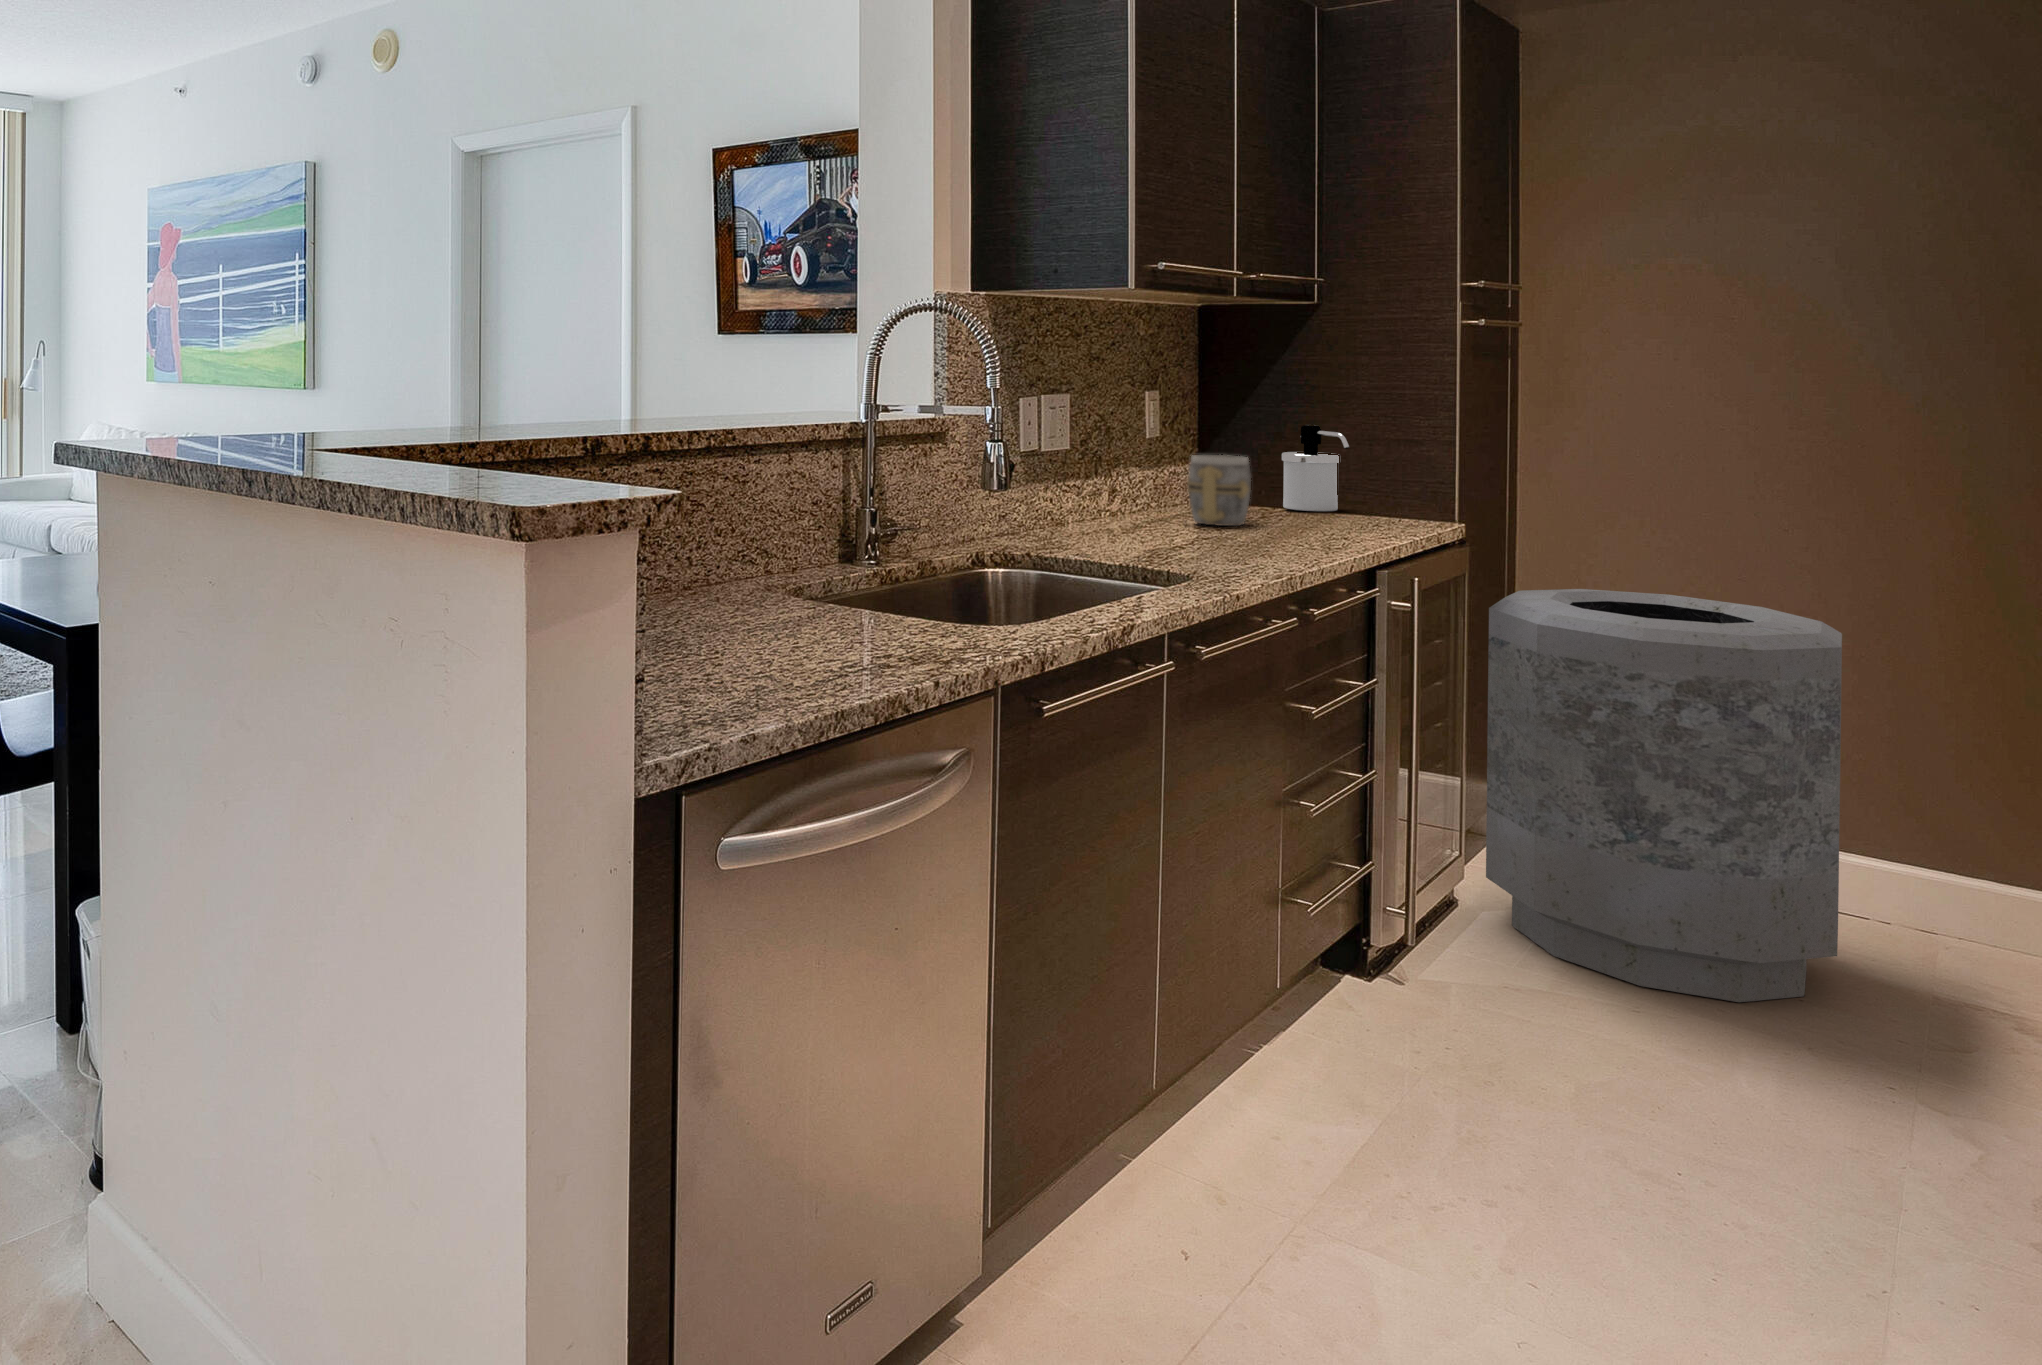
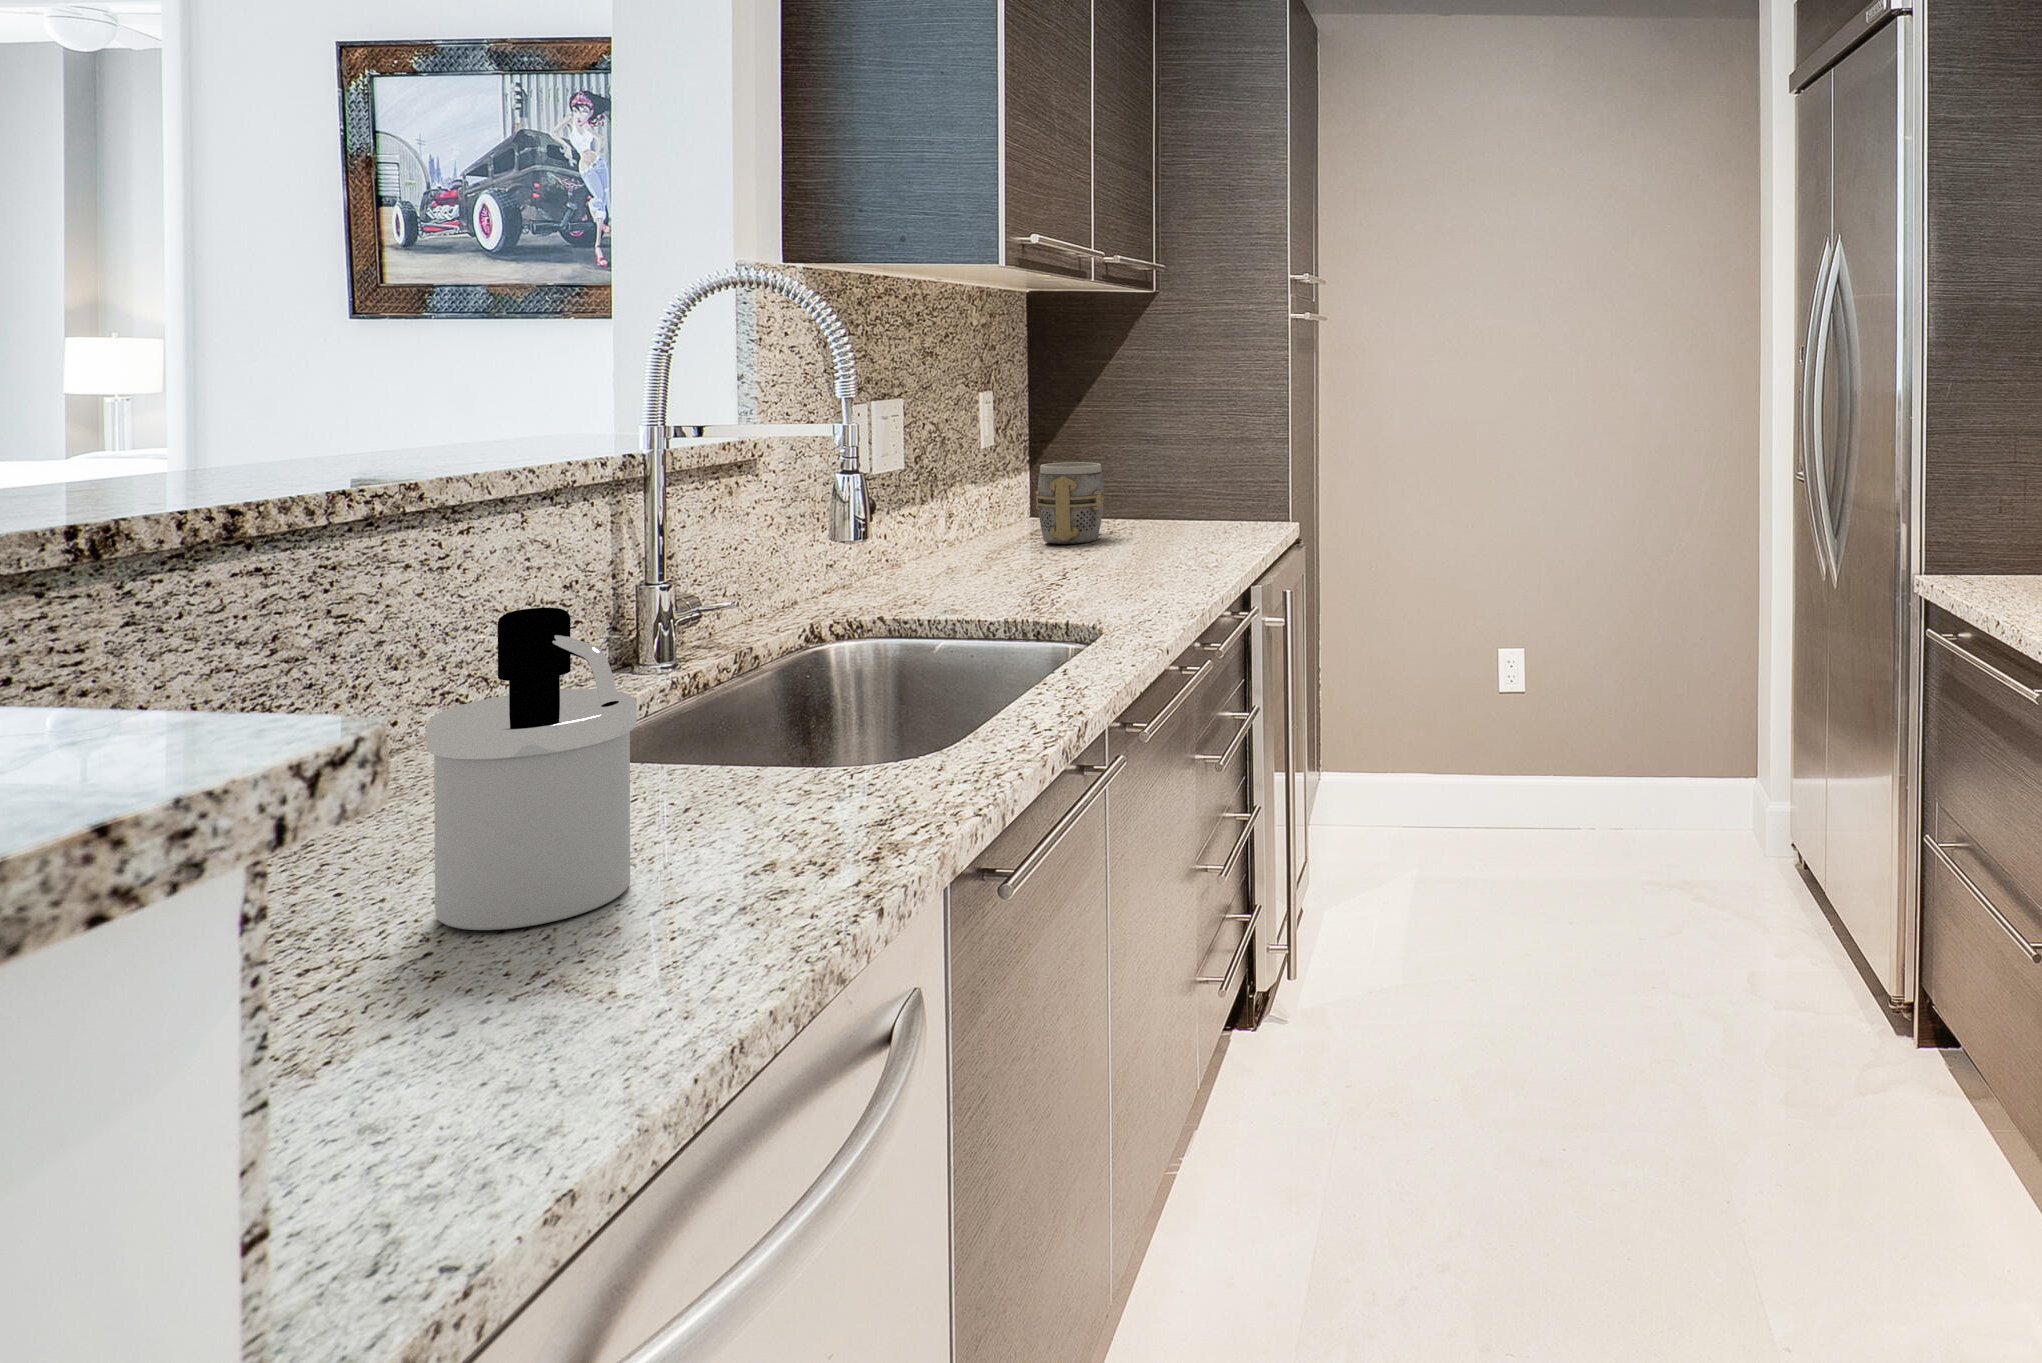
soap dispenser: present [1282,425,1349,511] -> present [426,607,637,930]
trash can: present [1486,589,1842,1002] -> none [1319,566,1574,940]

